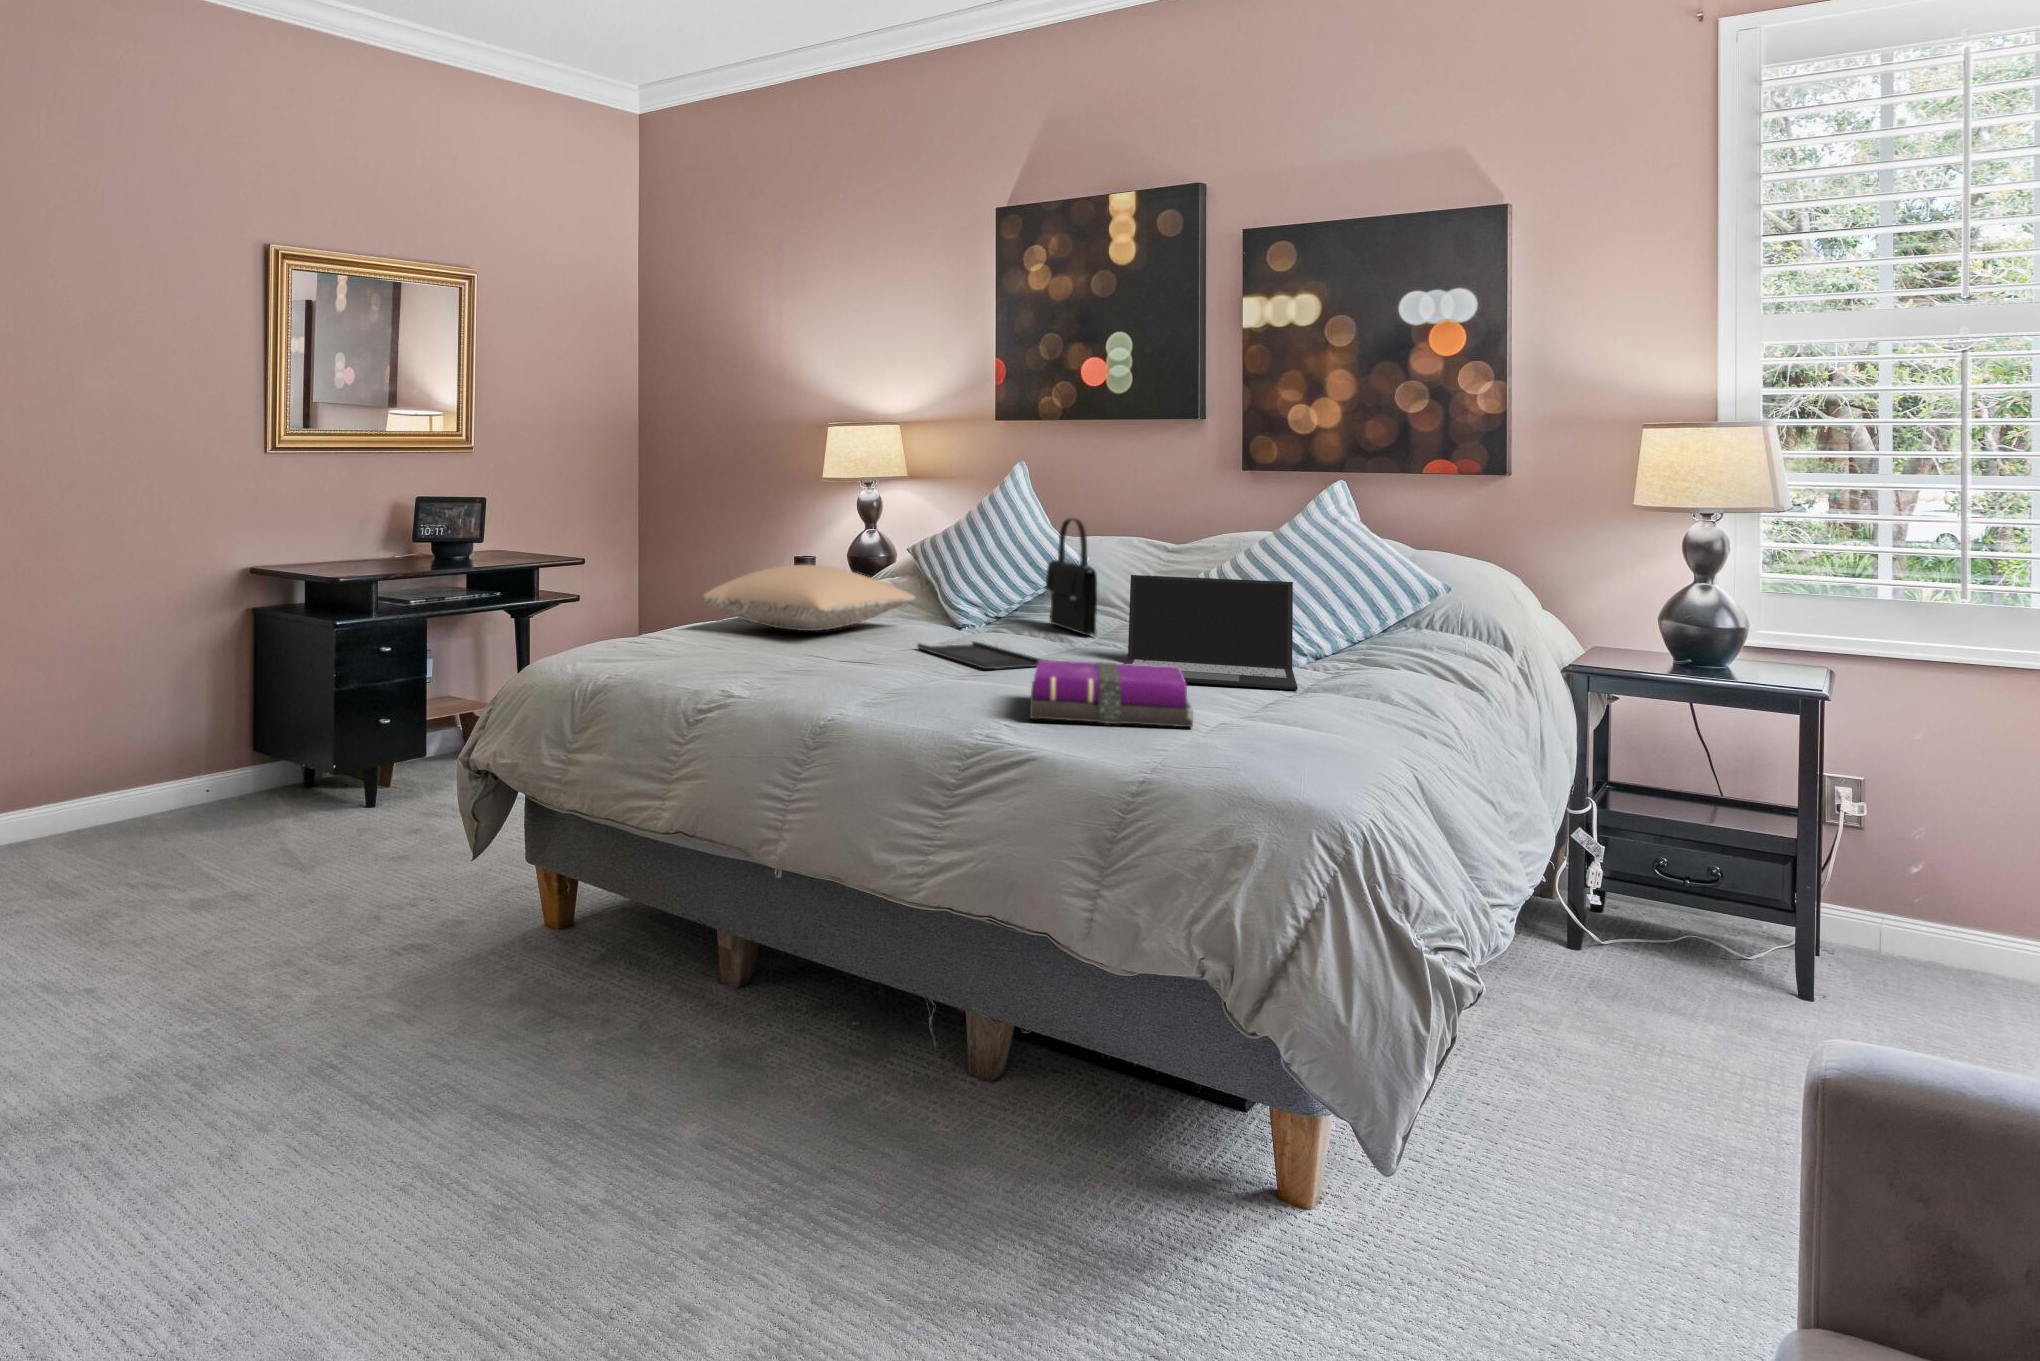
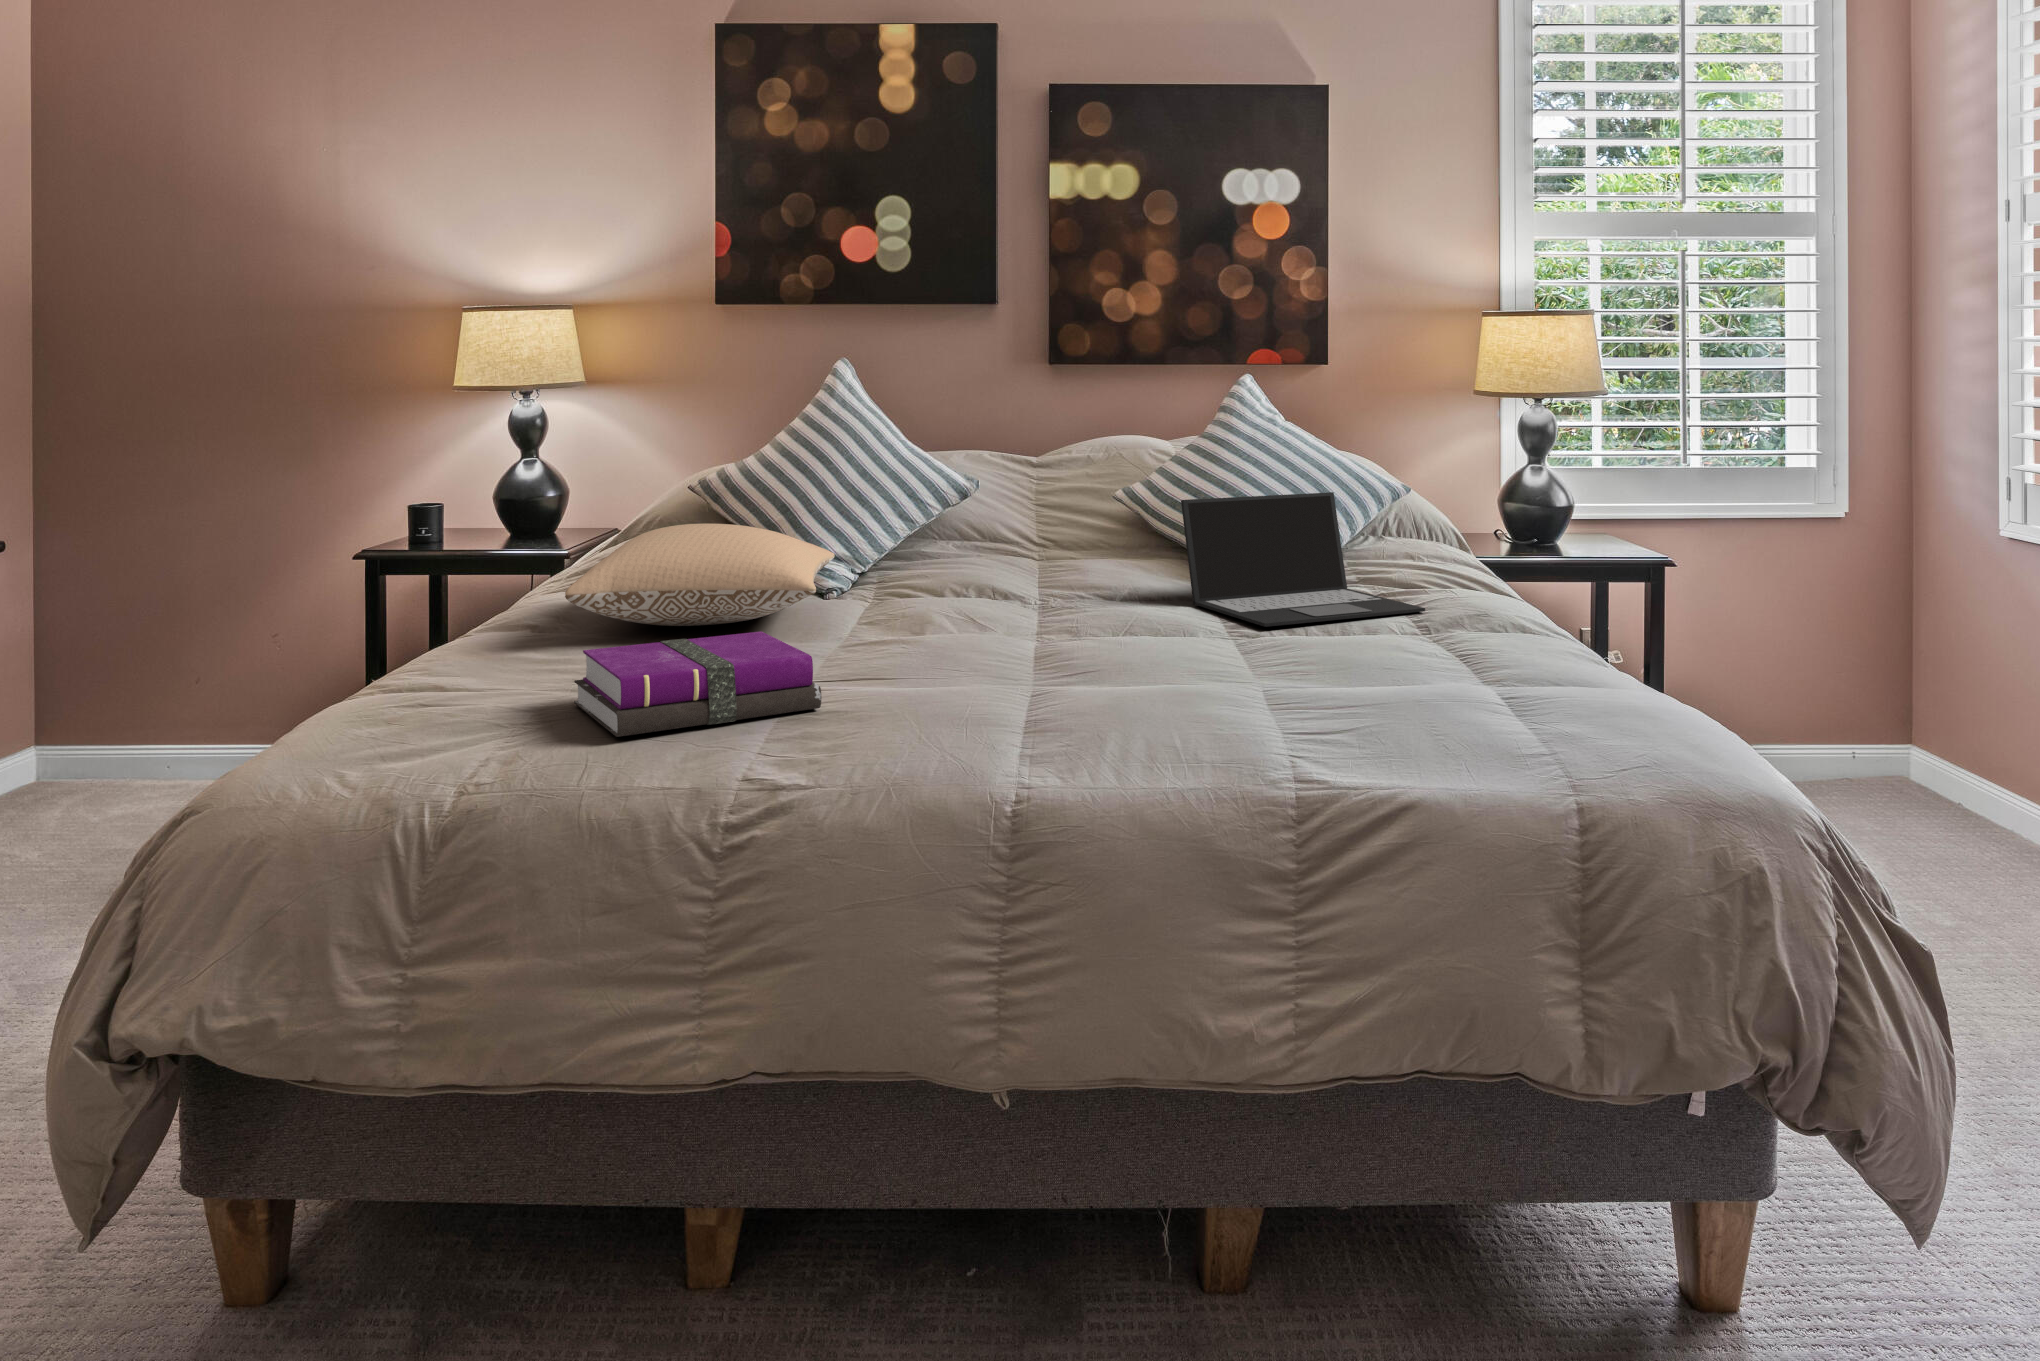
handbag: present [1045,518,1097,636] -> none [954,432,1061,579]
tray: present [917,641,1042,669] -> none [937,605,1142,641]
notebook: present [1030,660,1193,727] -> present [574,632,822,737]

